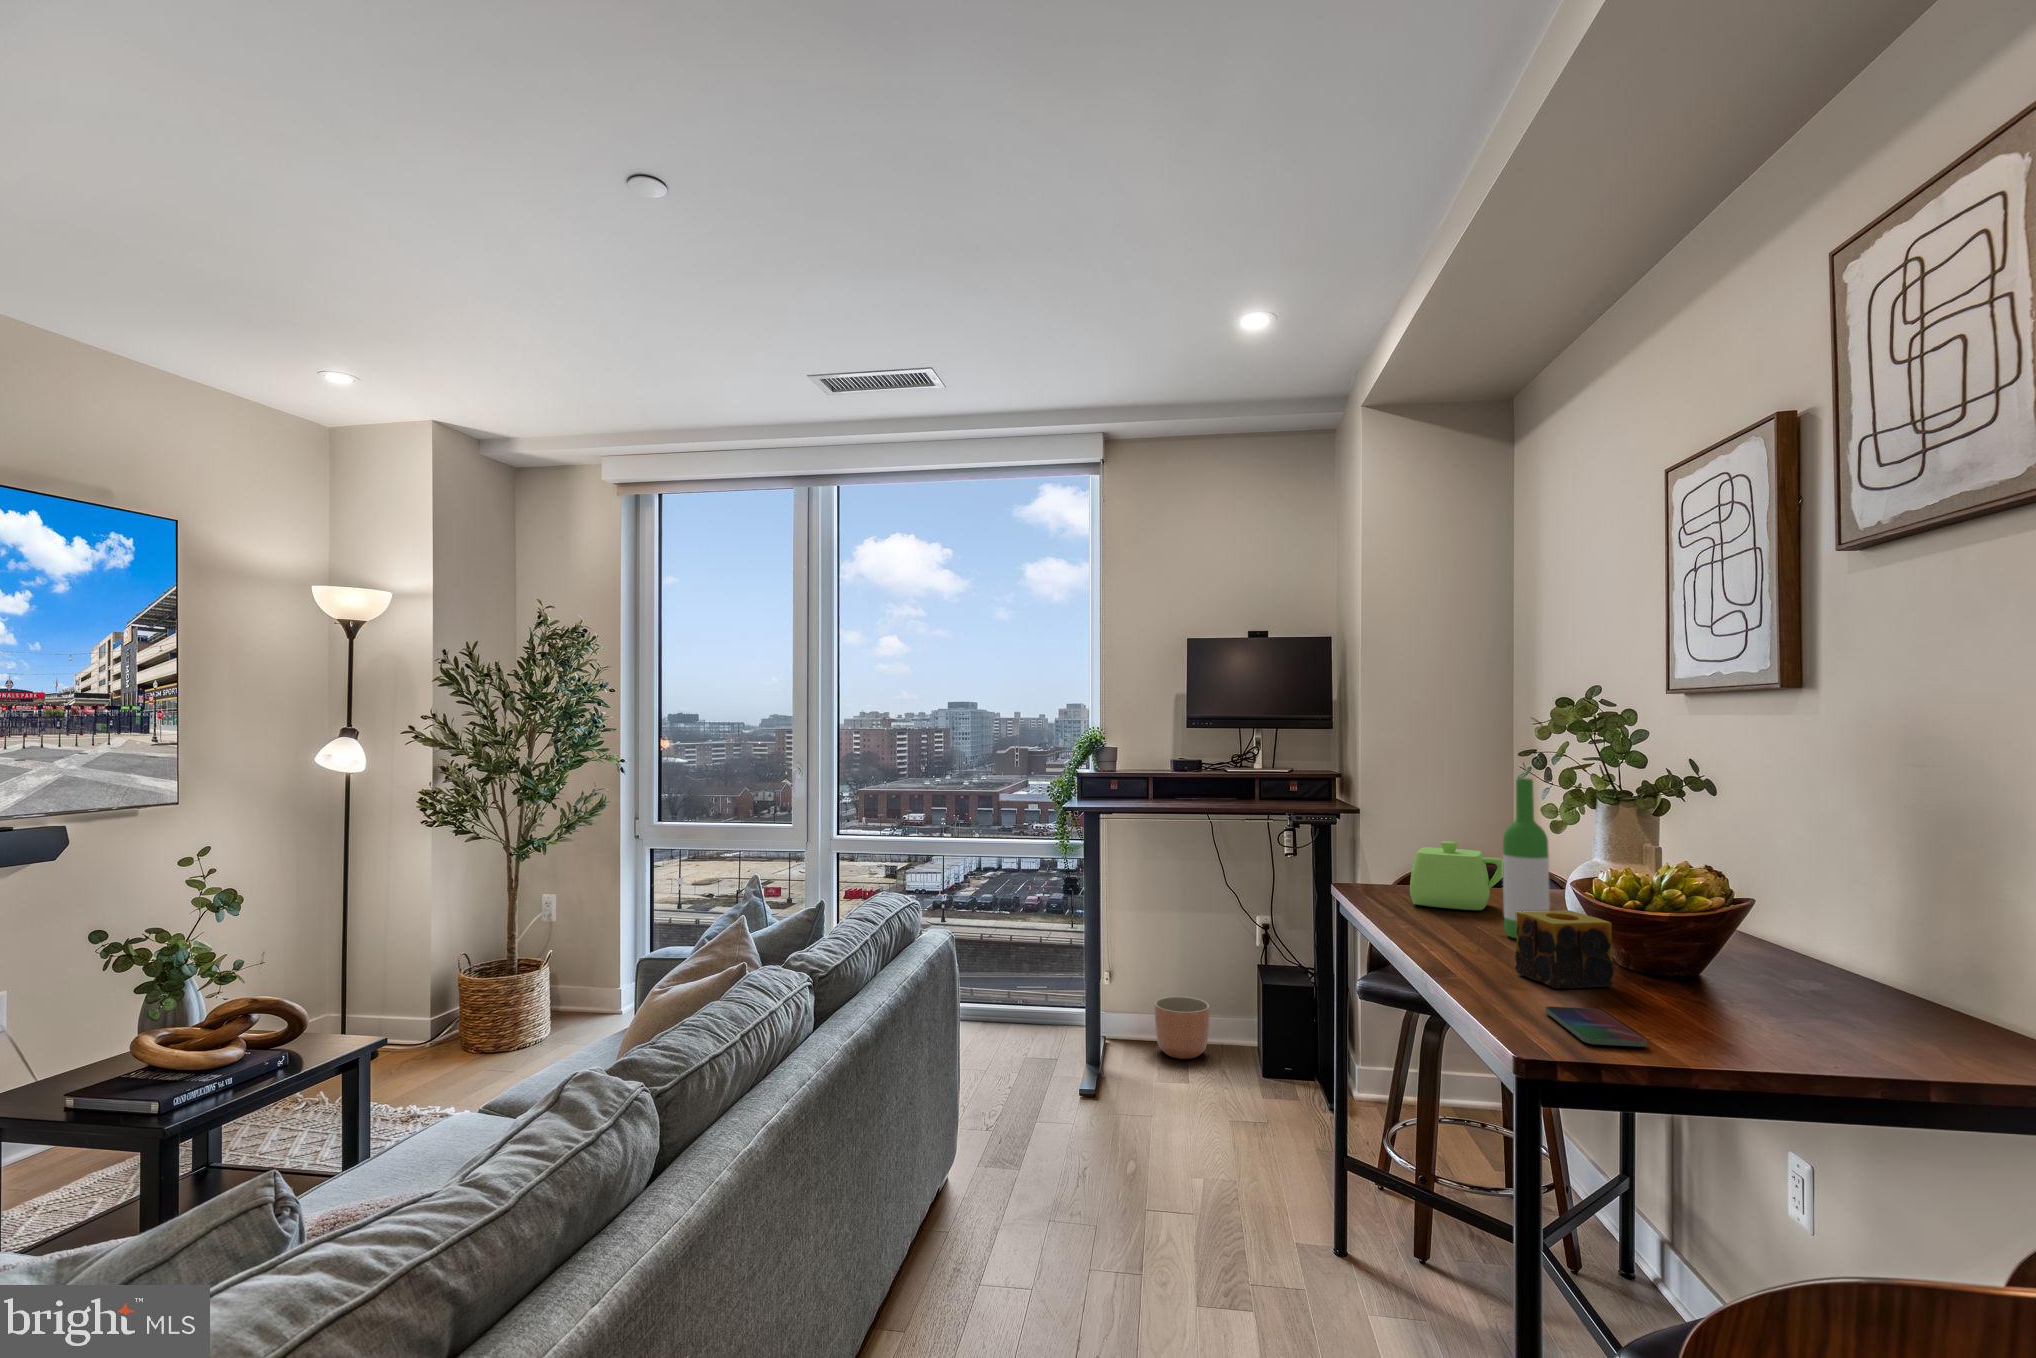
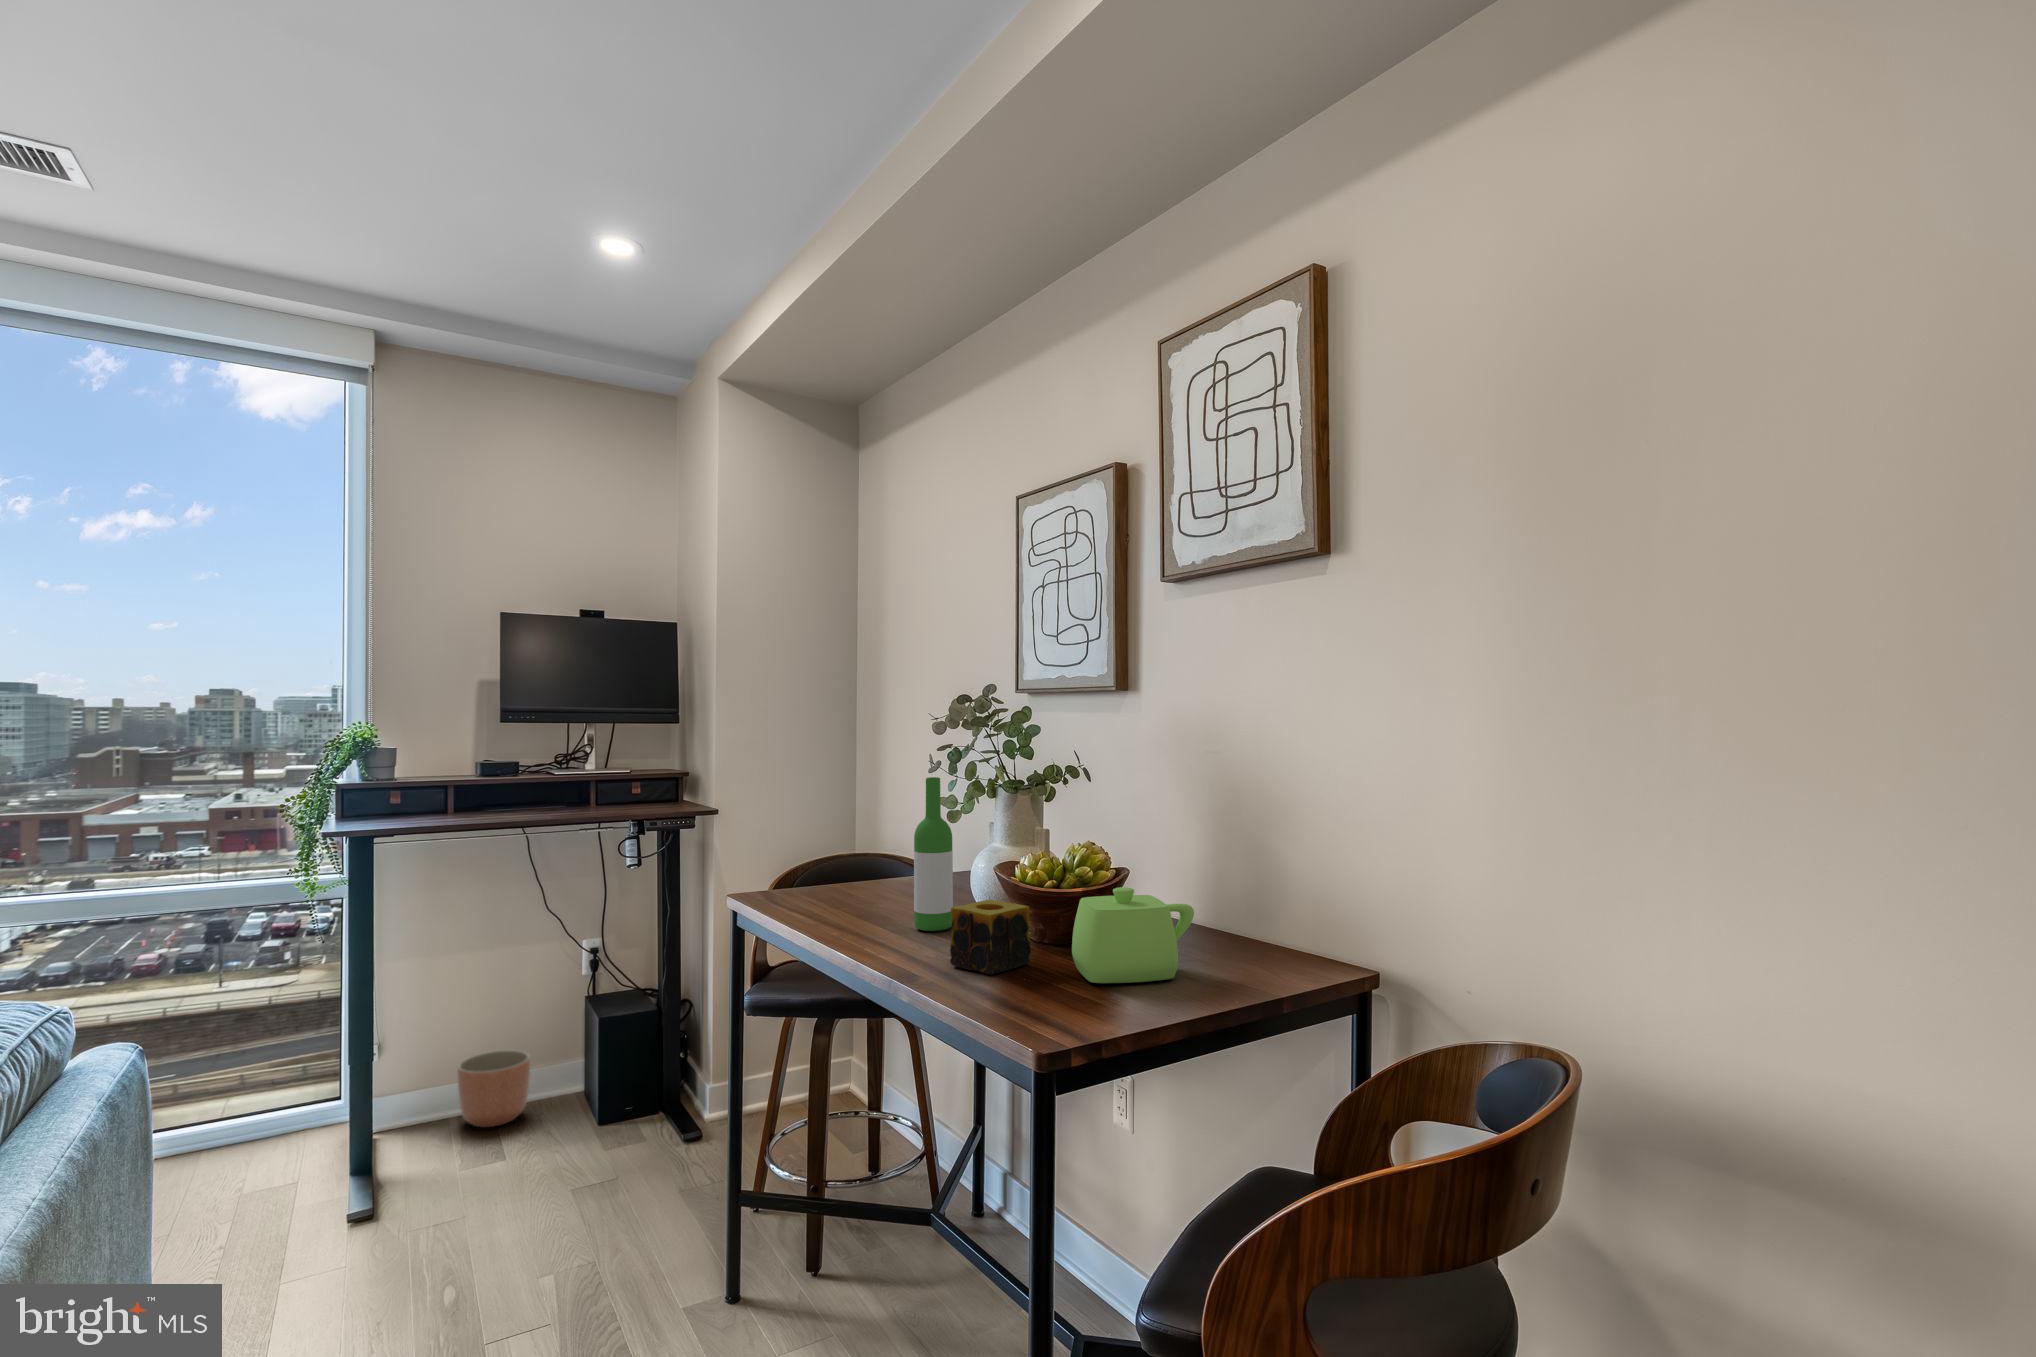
teapot: present [1410,841,1503,910] -> present [1072,887,1194,983]
smartphone: present [1545,1007,1646,1047] -> none [1000,988,1091,1022]

